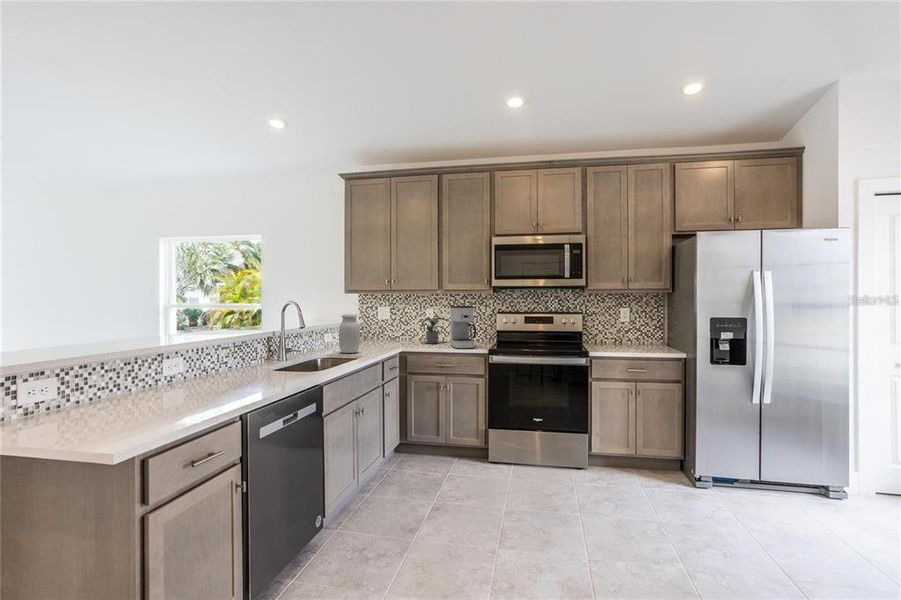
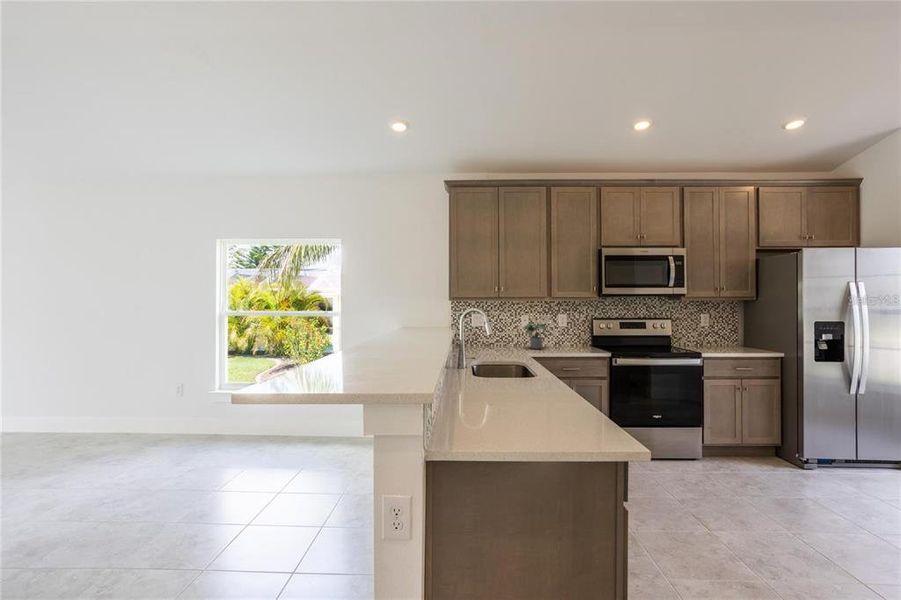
coffee maker: present [450,306,476,349] -> none [561,313,589,354]
jar: present [339,314,360,353] -> none [480,322,501,361]

